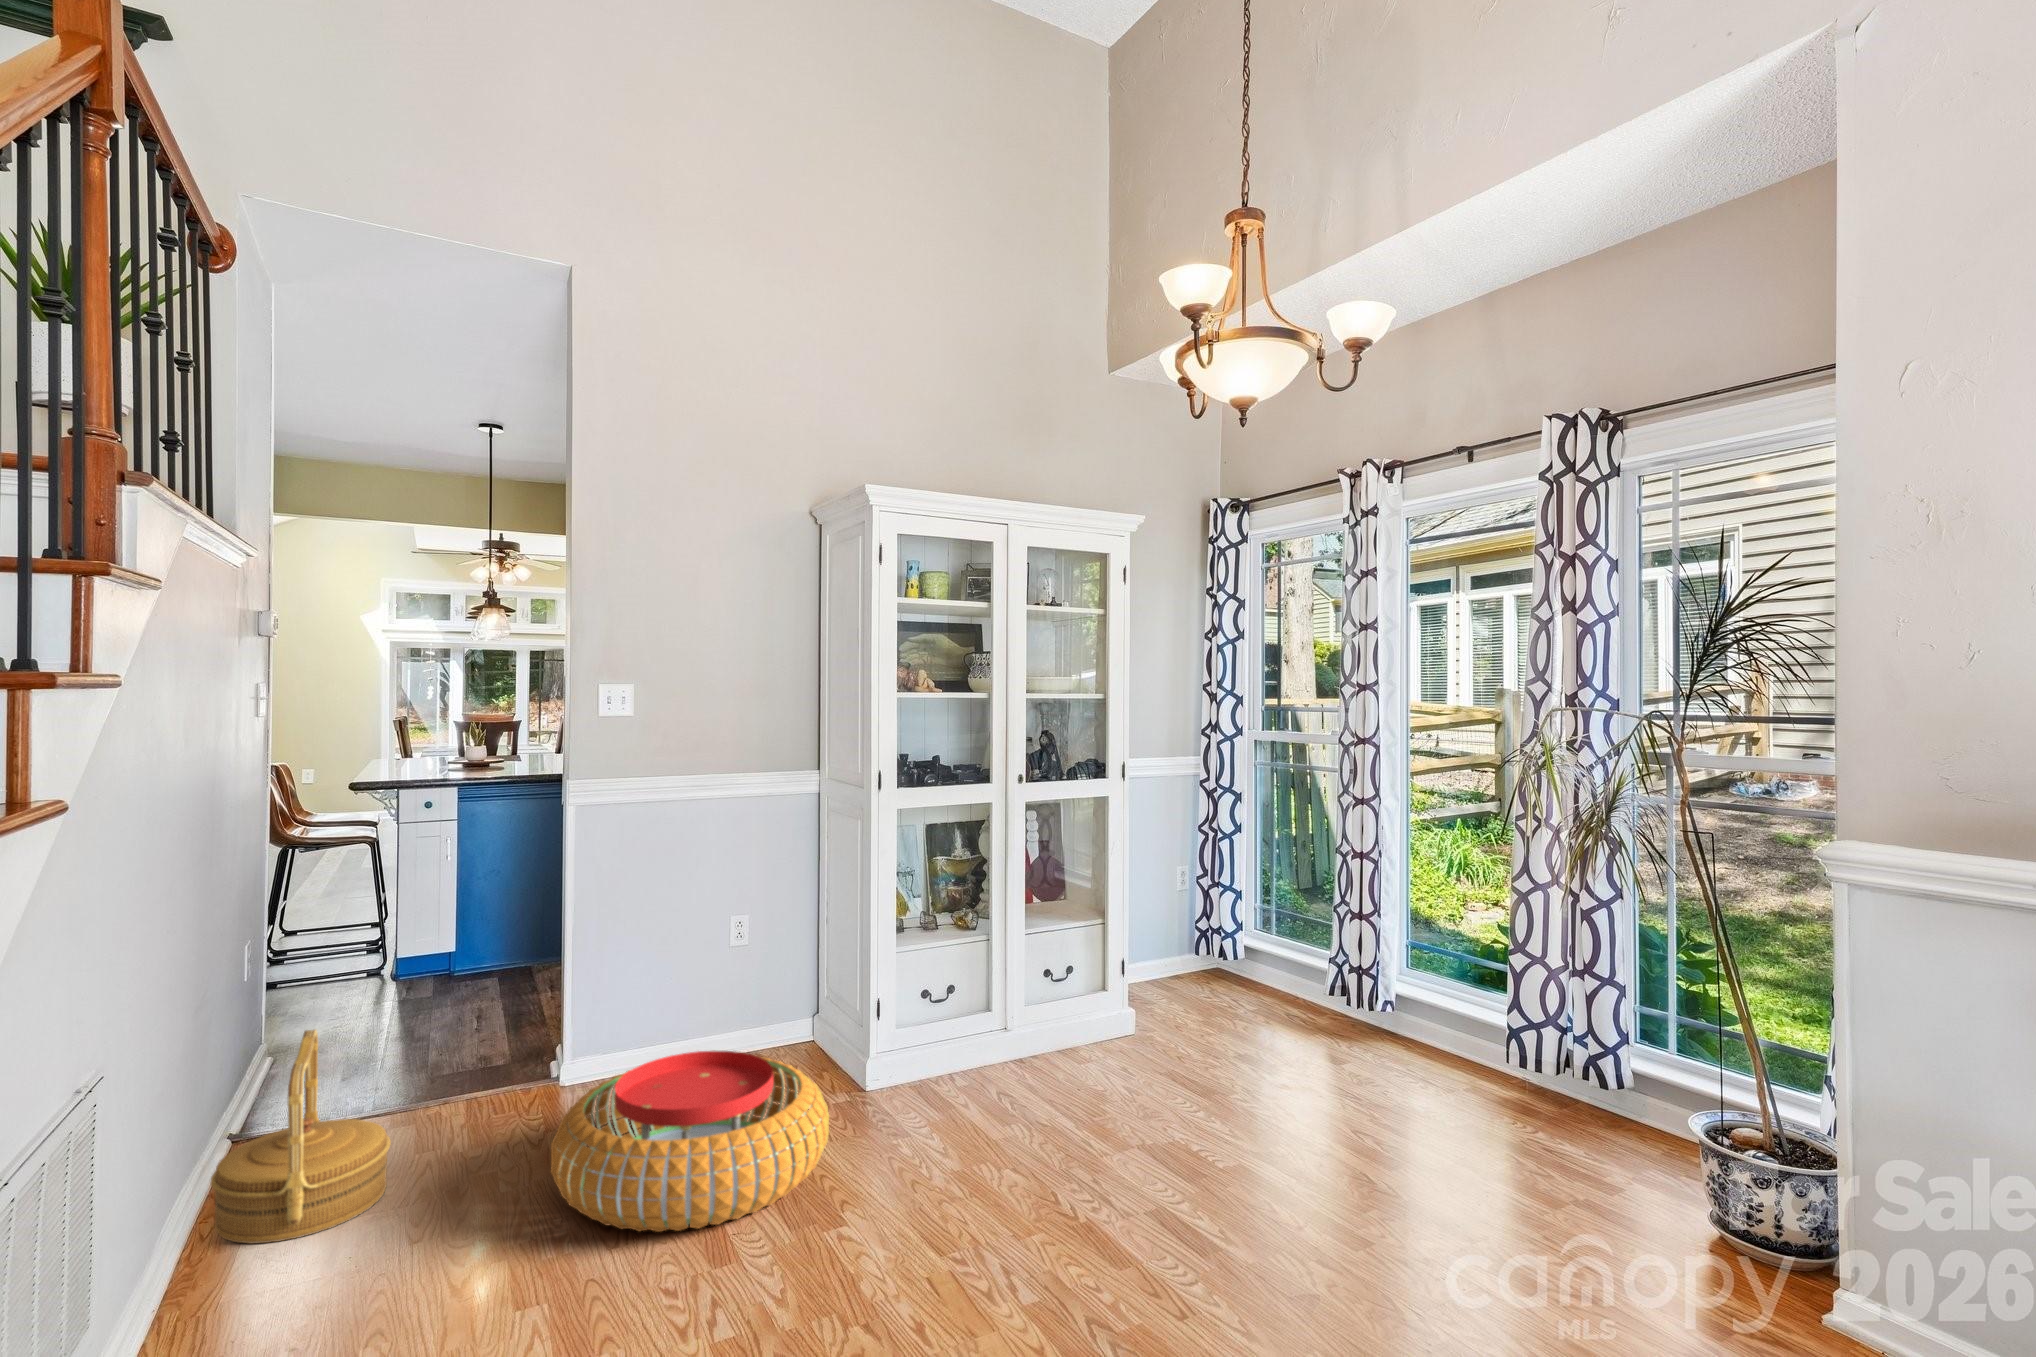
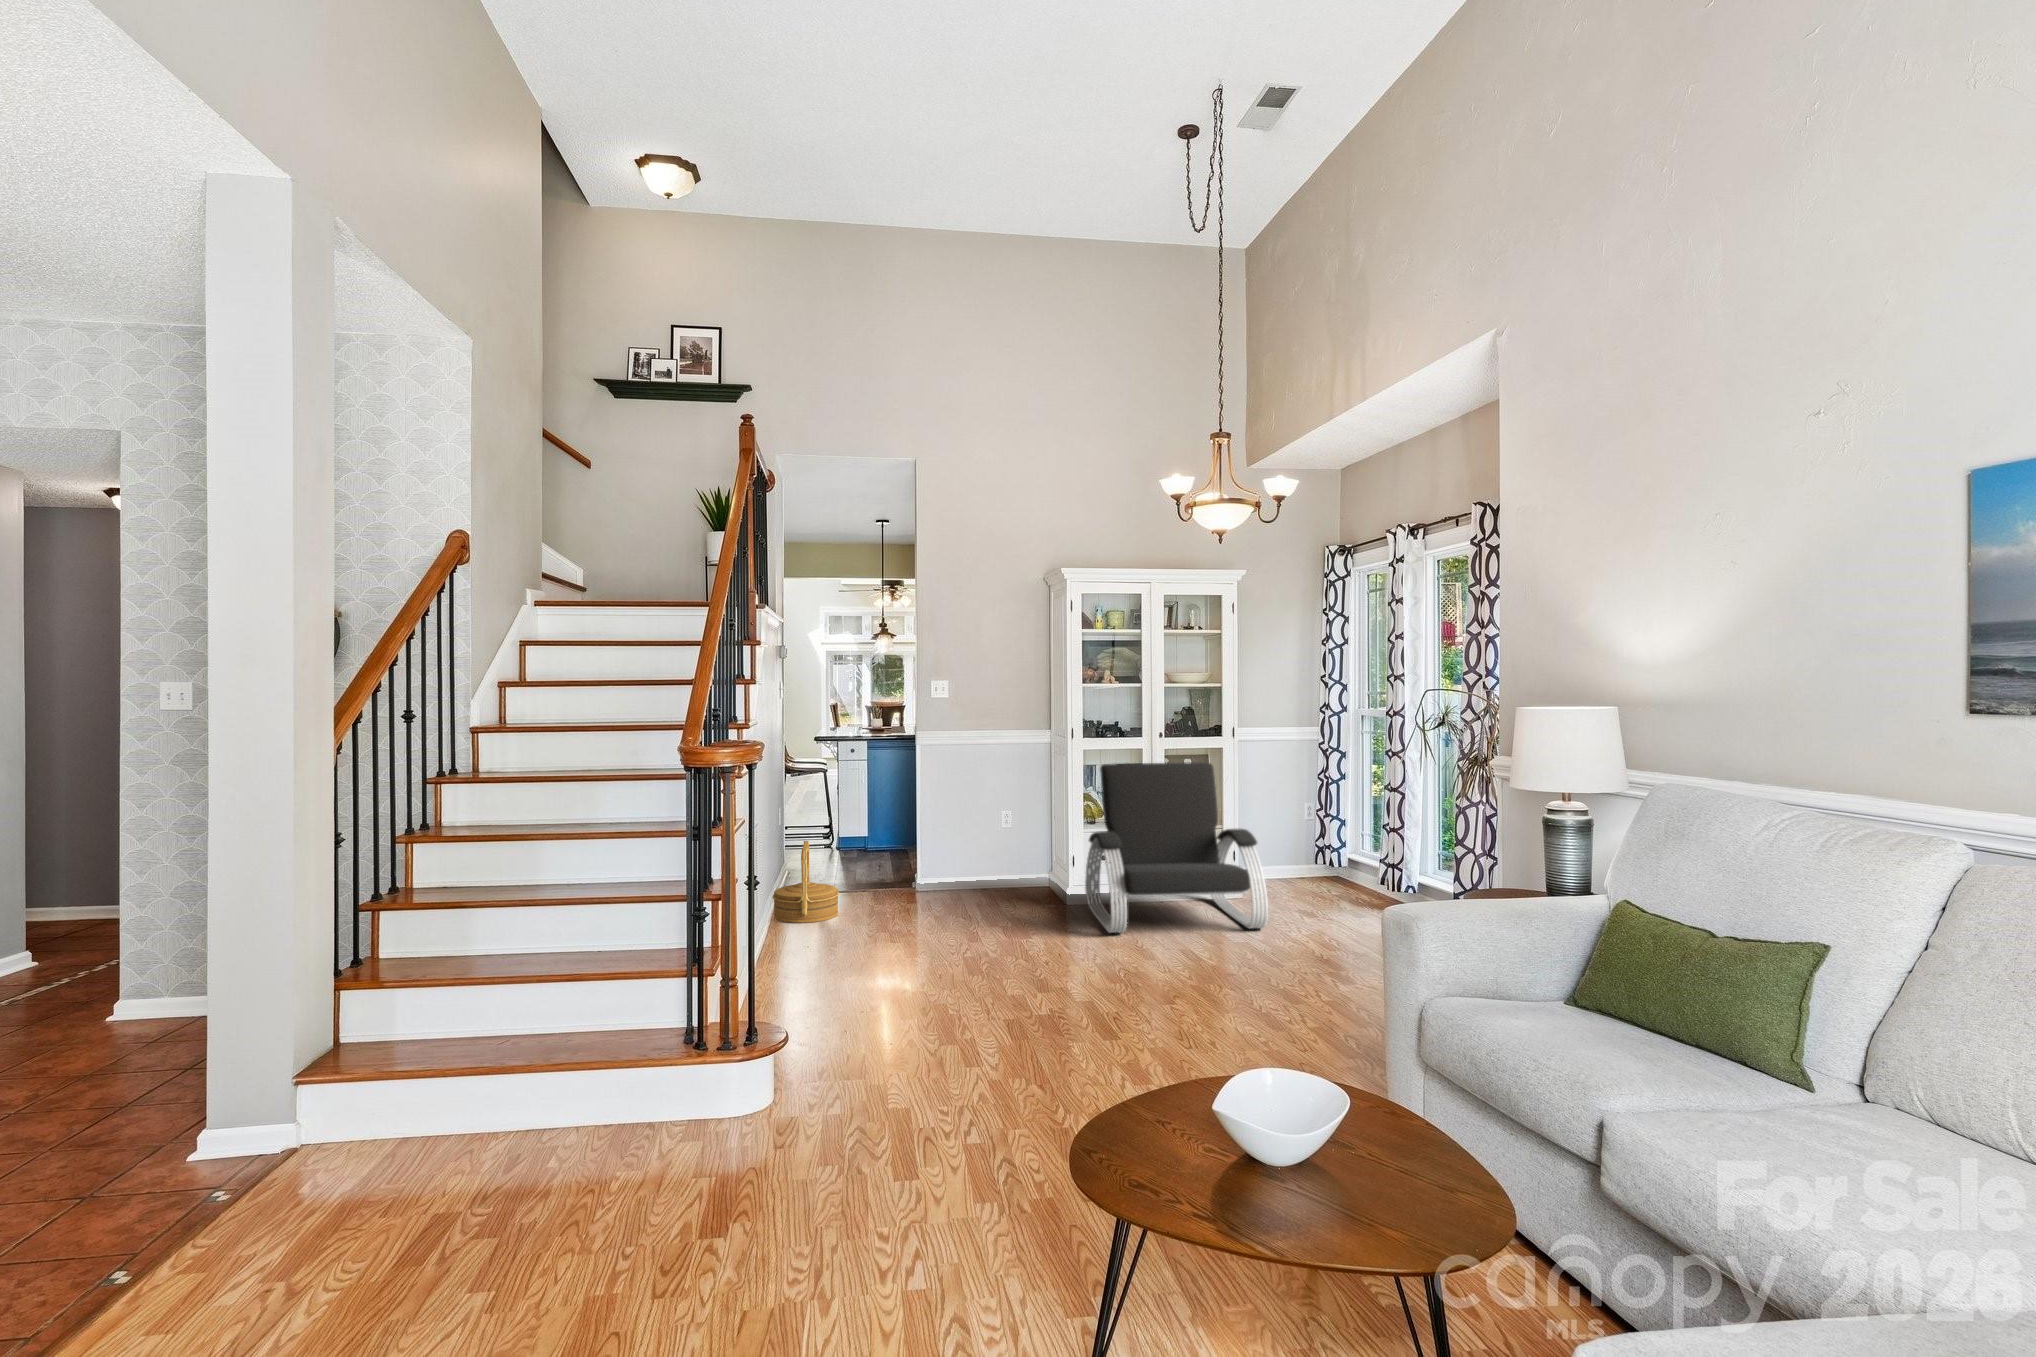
armchair: none [900,824,1250,1175] -> present [1085,762,1268,933]
pouf: present [550,1051,829,1232] -> none [904,868,1034,935]

